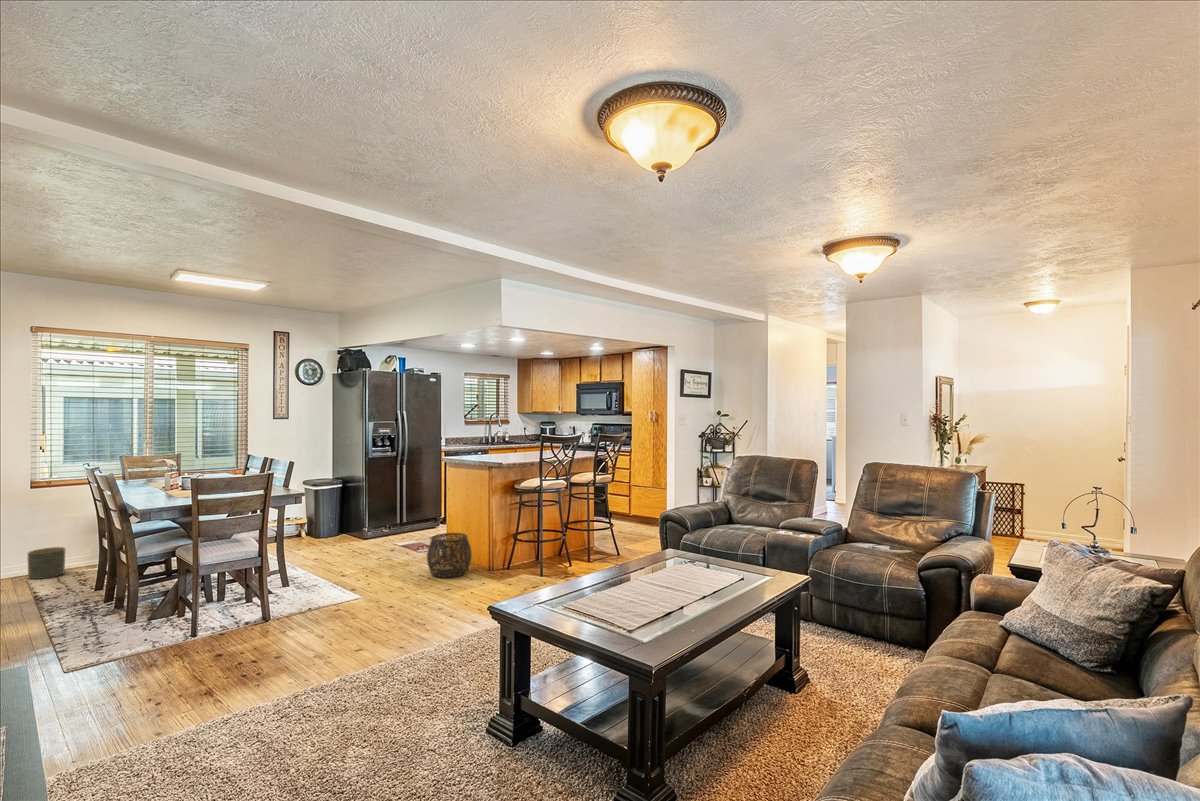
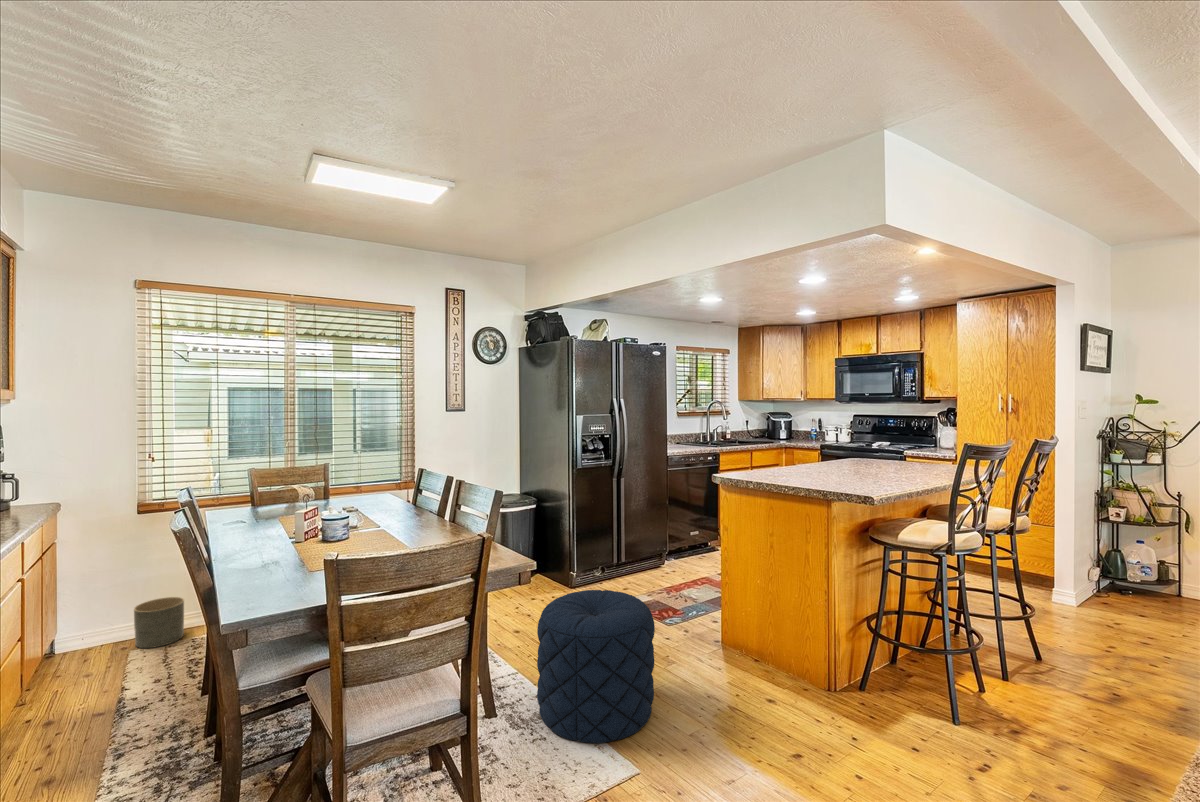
pouf: none [311,519,382,592] -> present [537,590,655,743]
woven basket: present [427,533,472,578] -> none [726,620,810,716]

